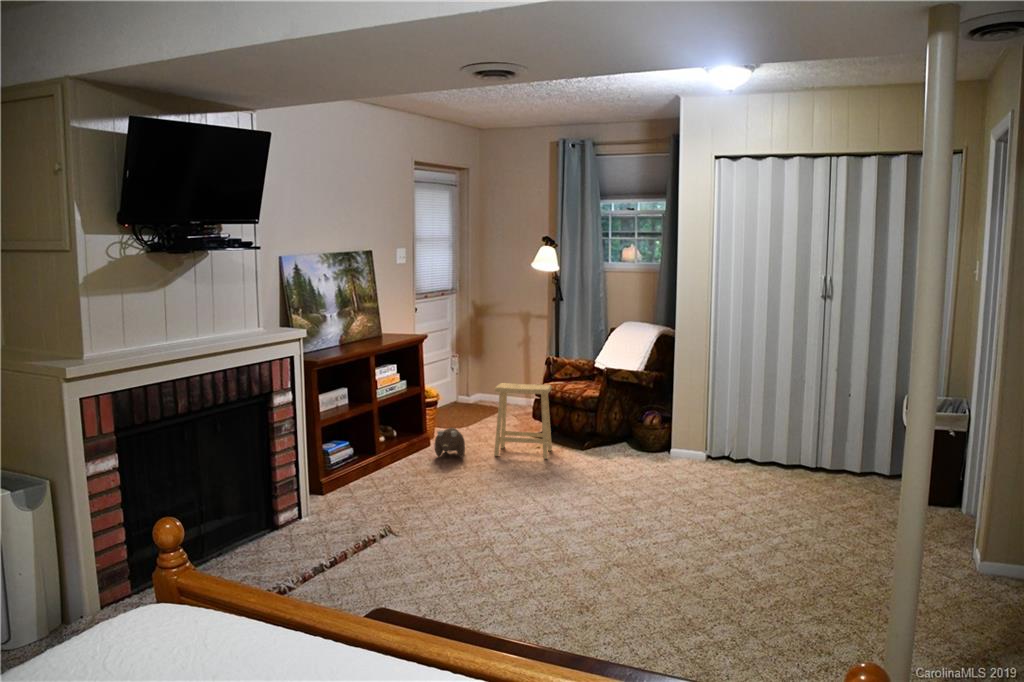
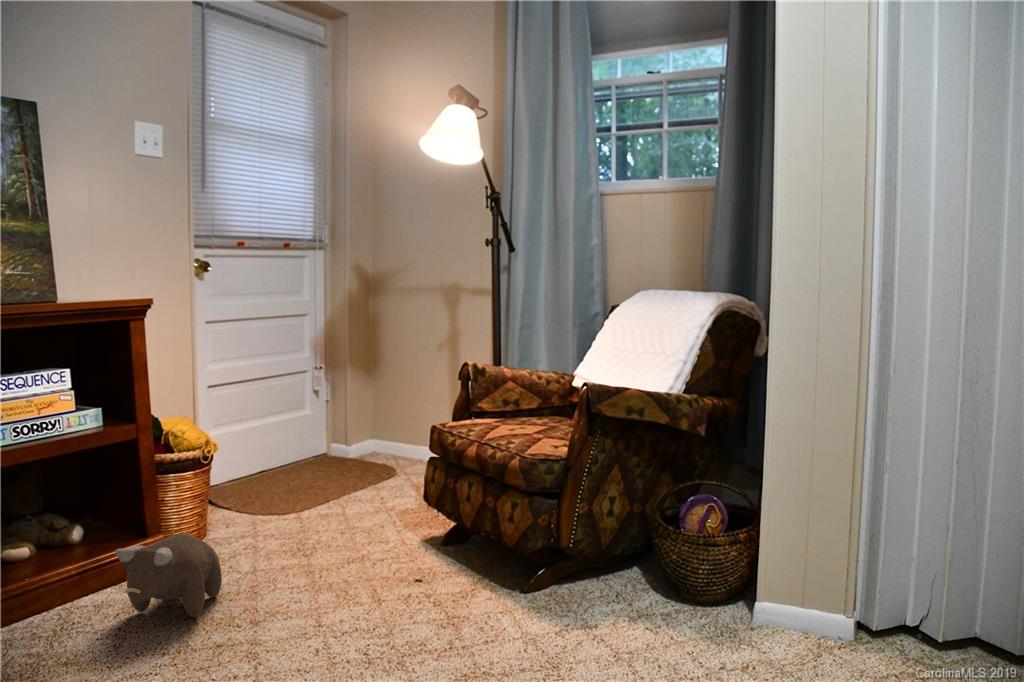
footstool: present [494,383,552,459] -> none [287,419,449,627]

